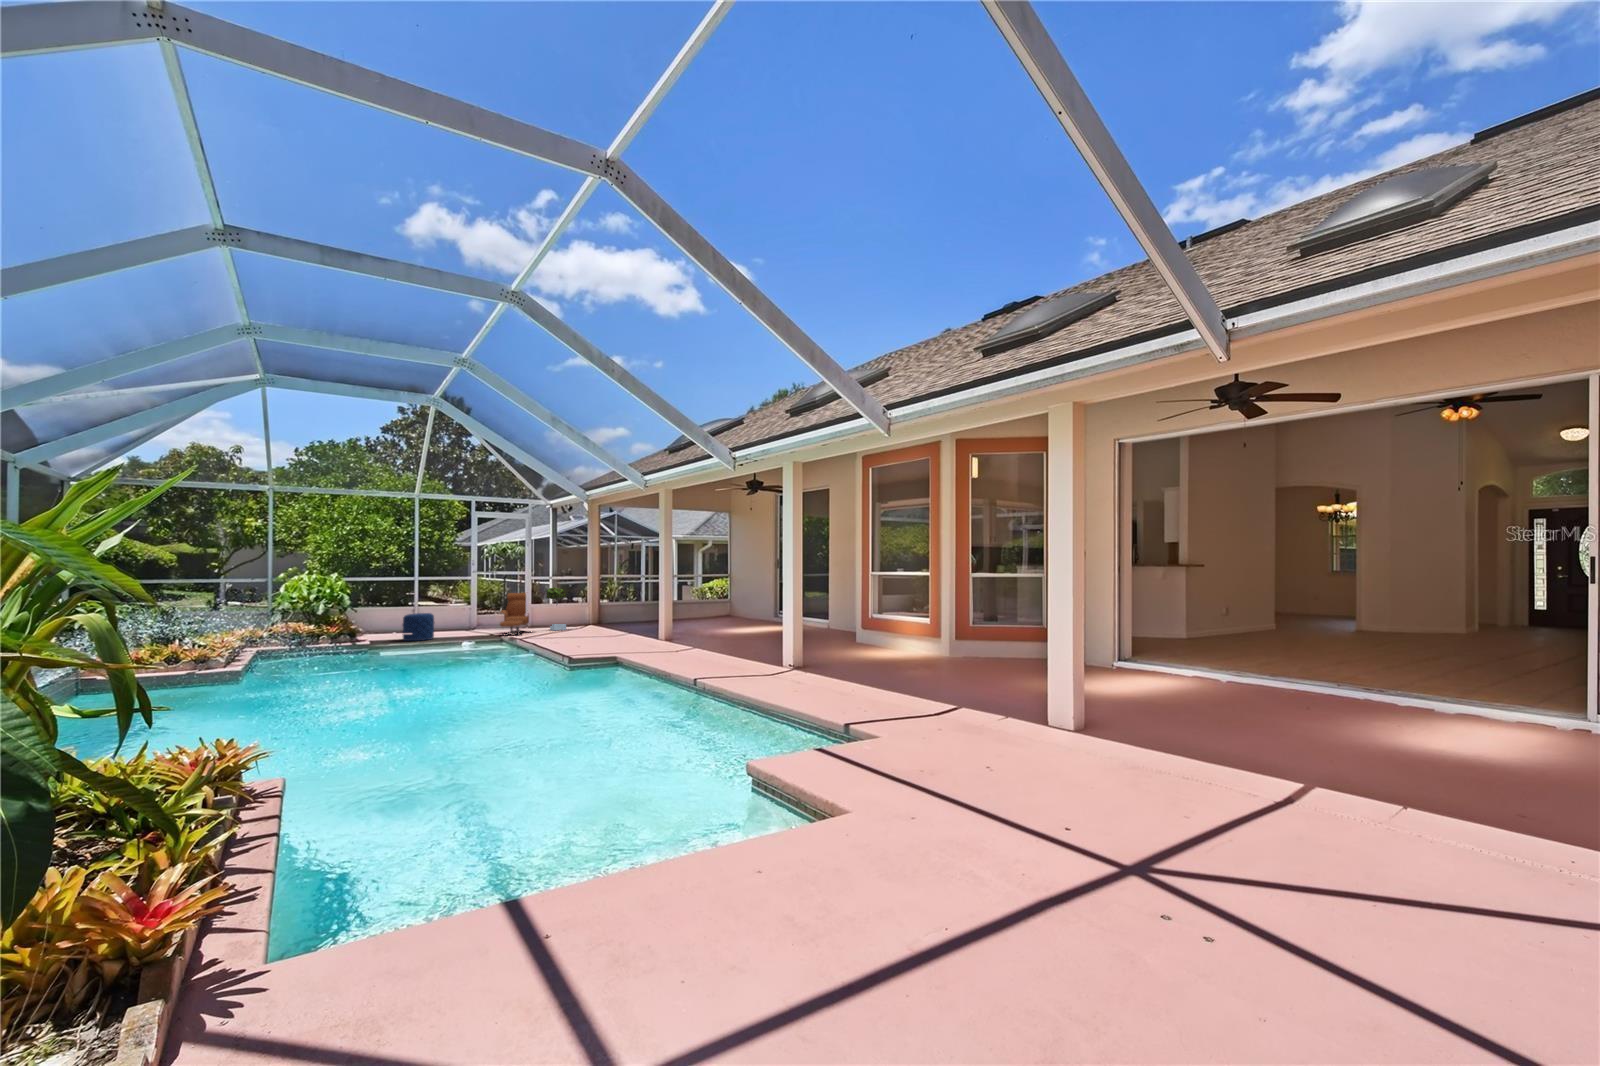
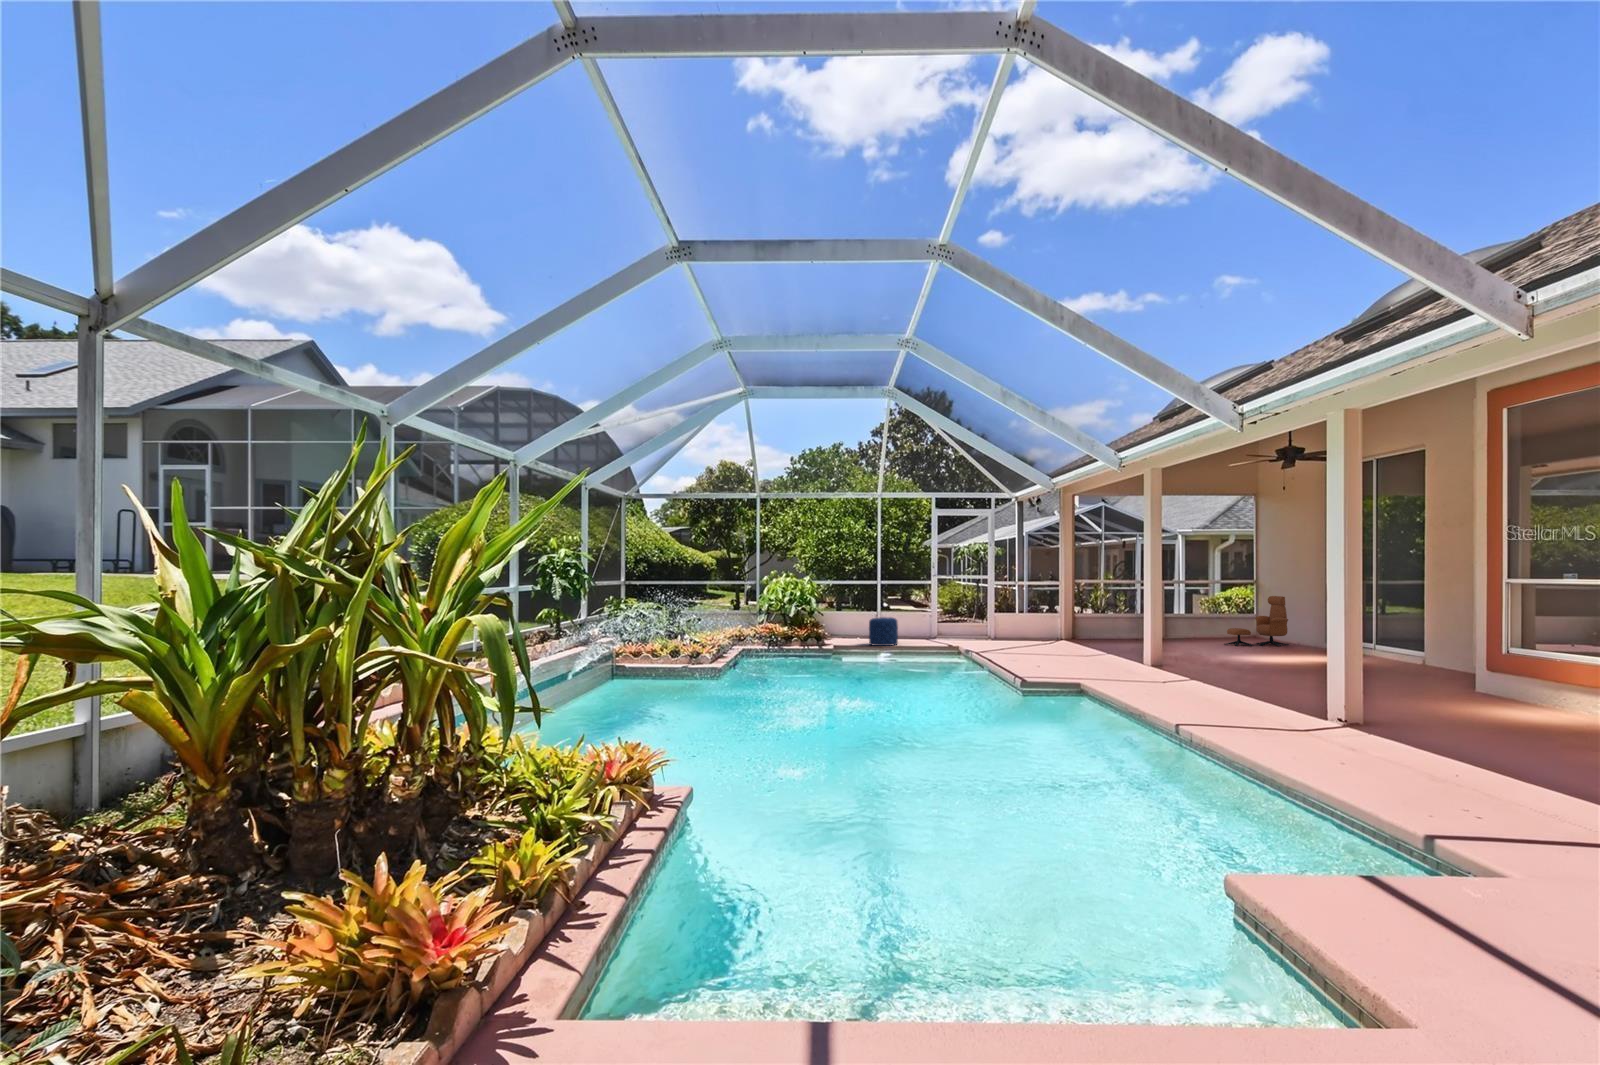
potted tree: present [546,587,566,631] -> none [1013,593,1037,643]
lounge chair: present [500,593,529,635] -> present [1225,596,1289,646]

